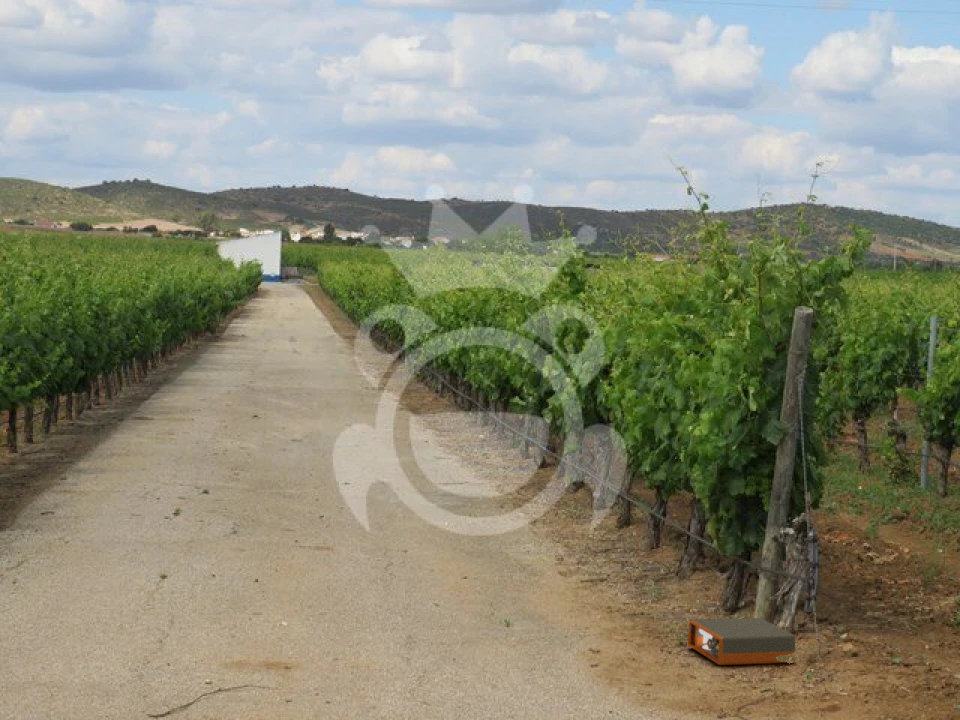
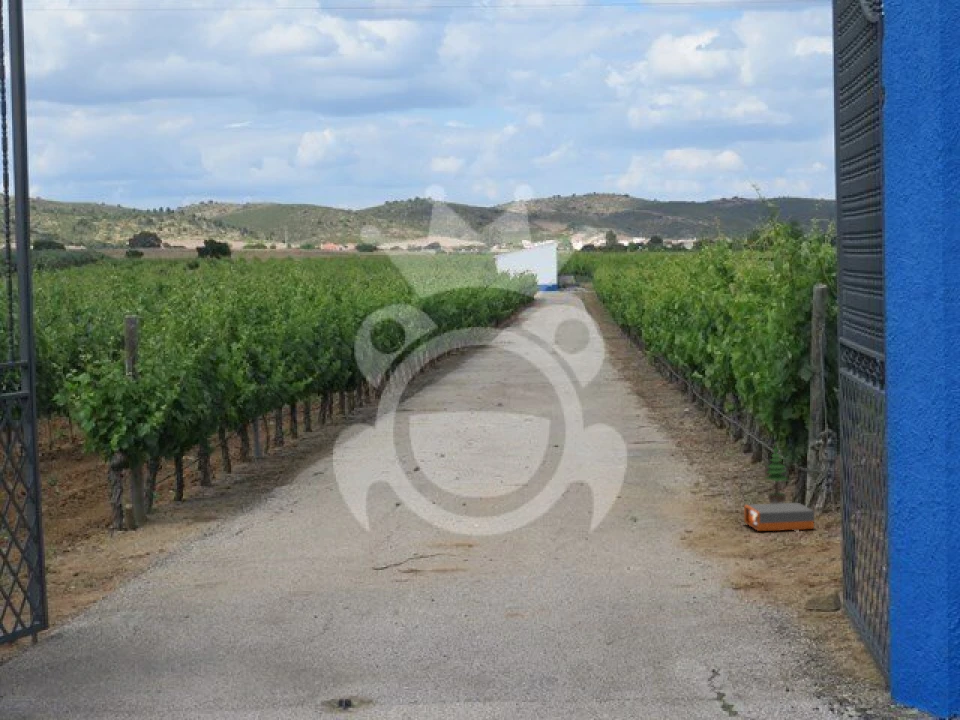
potted tree: none [695,528,727,616] -> present [767,448,787,504]

